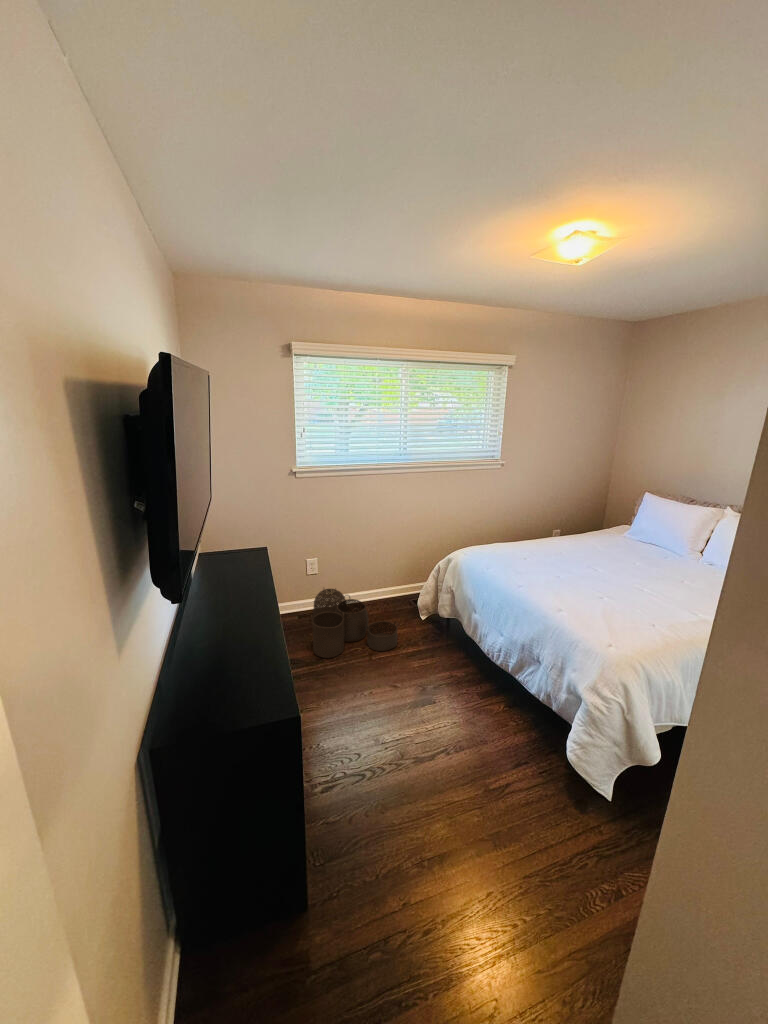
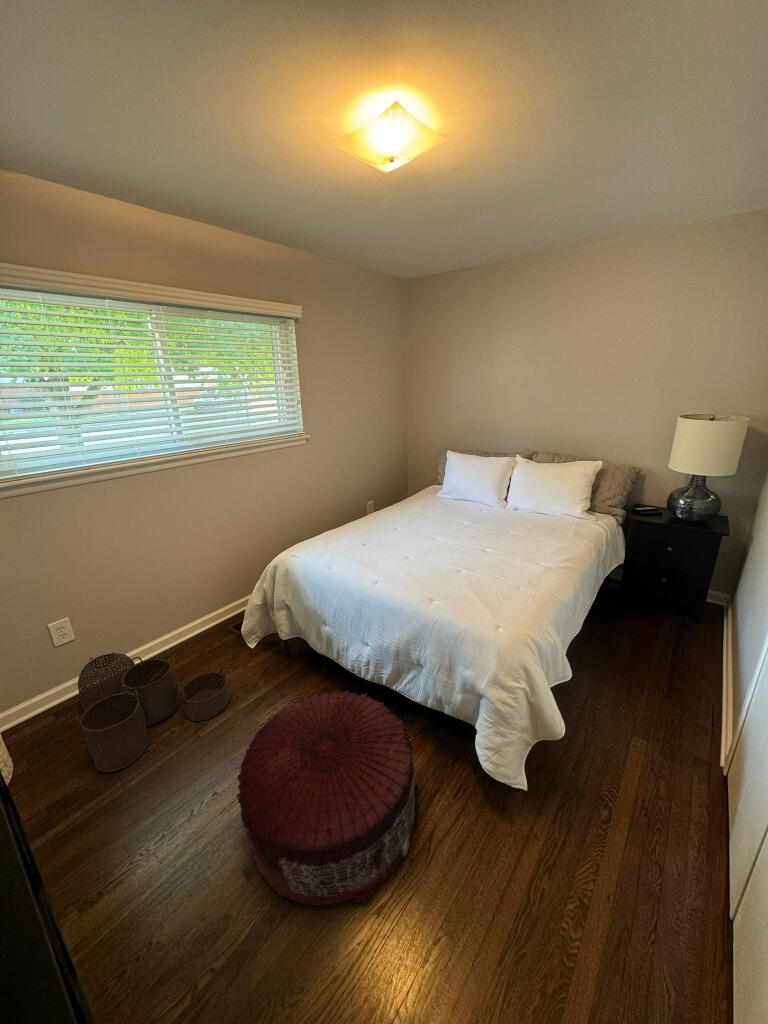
pouf: none [383,653,512,792] -> present [237,690,419,905]

